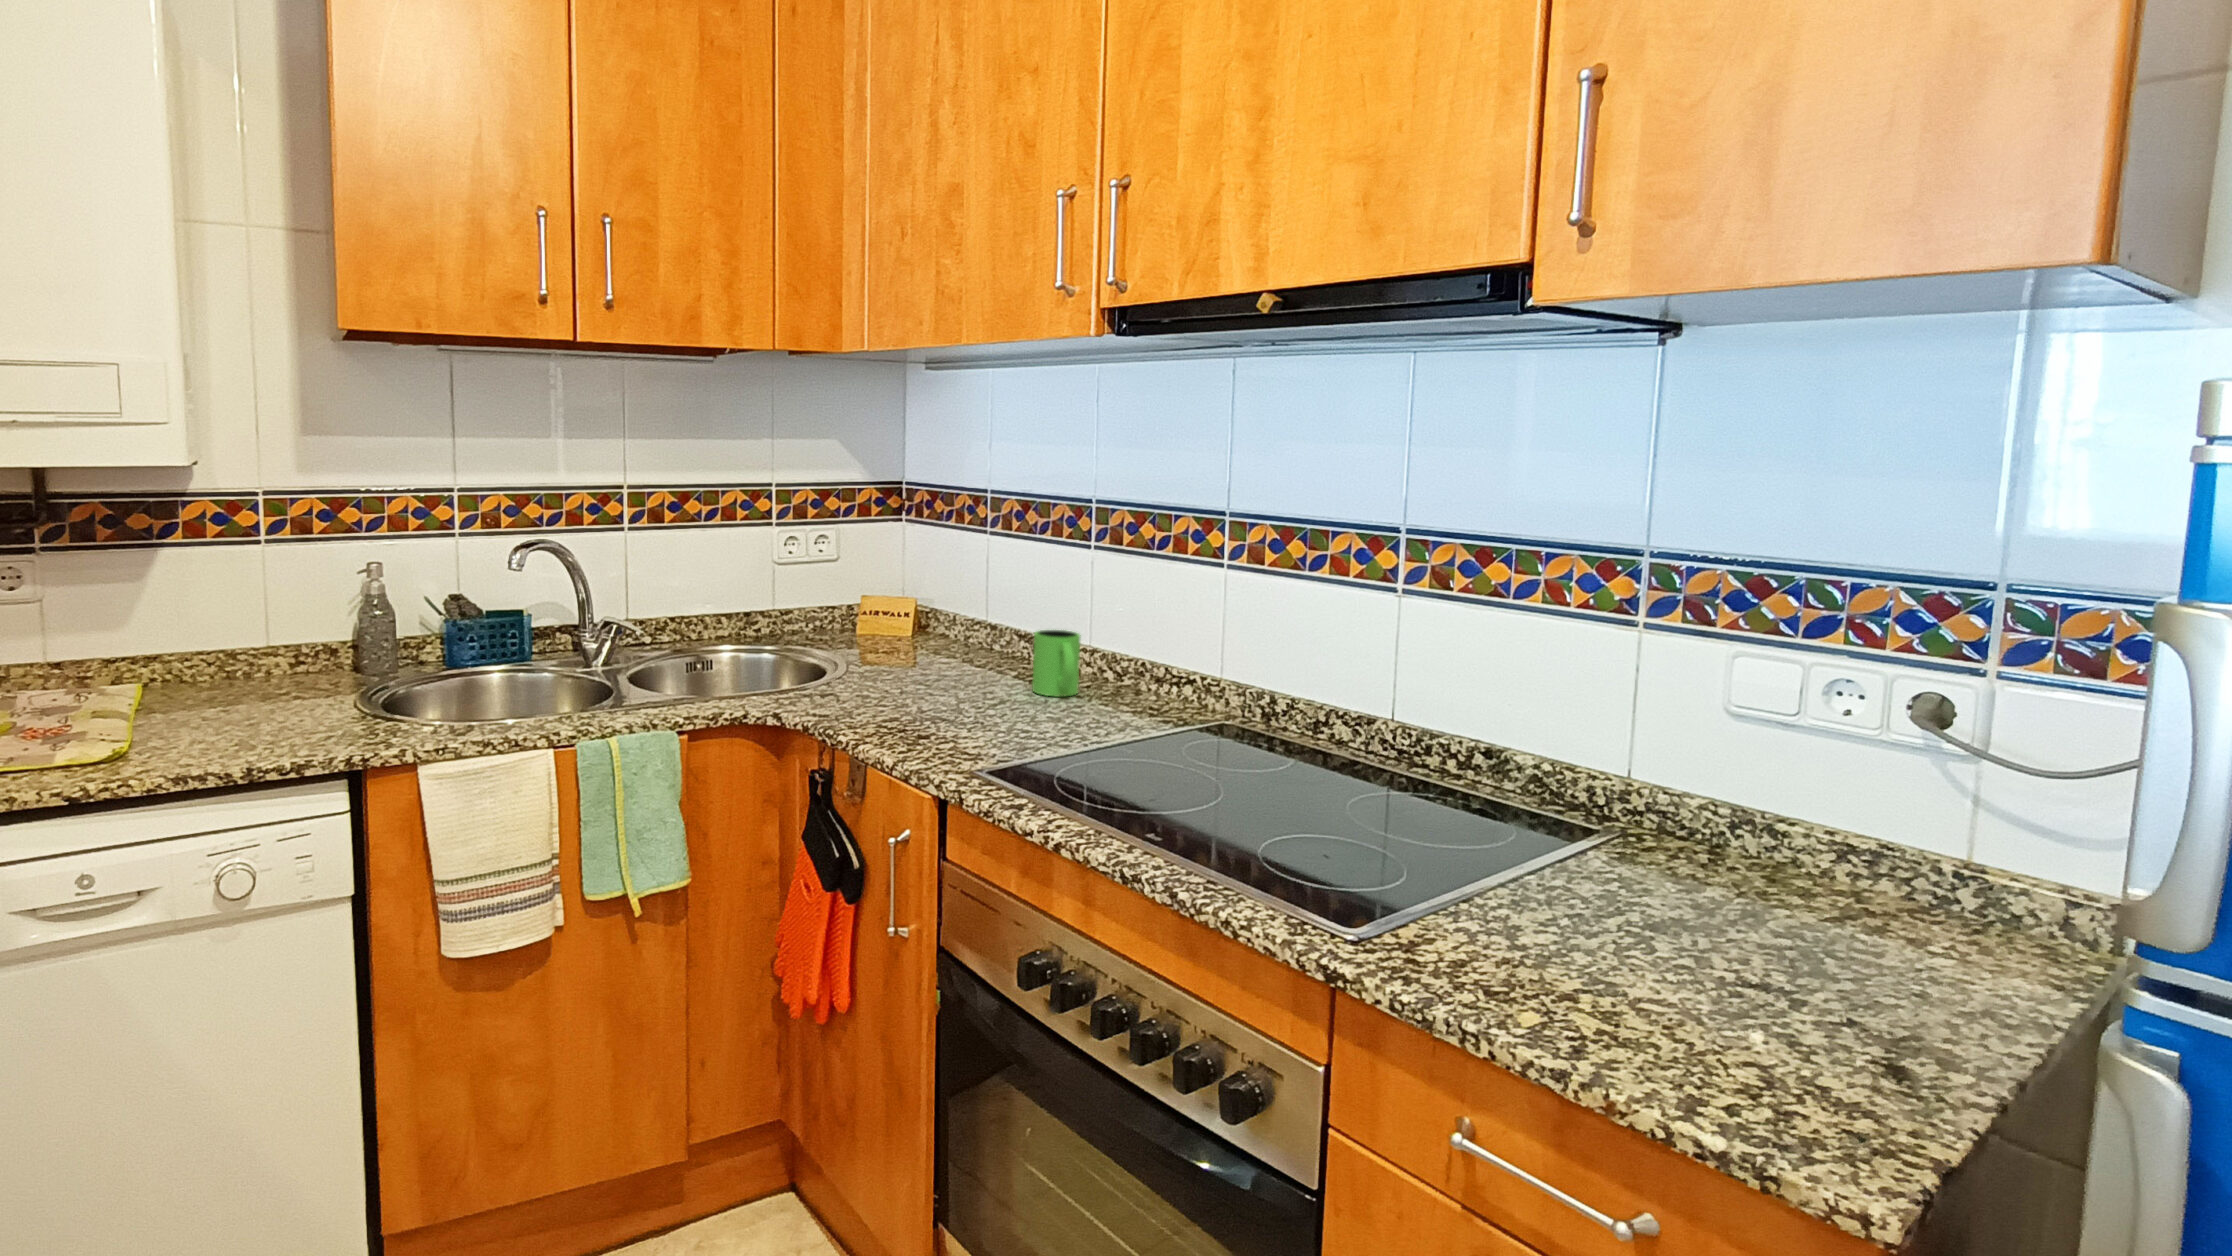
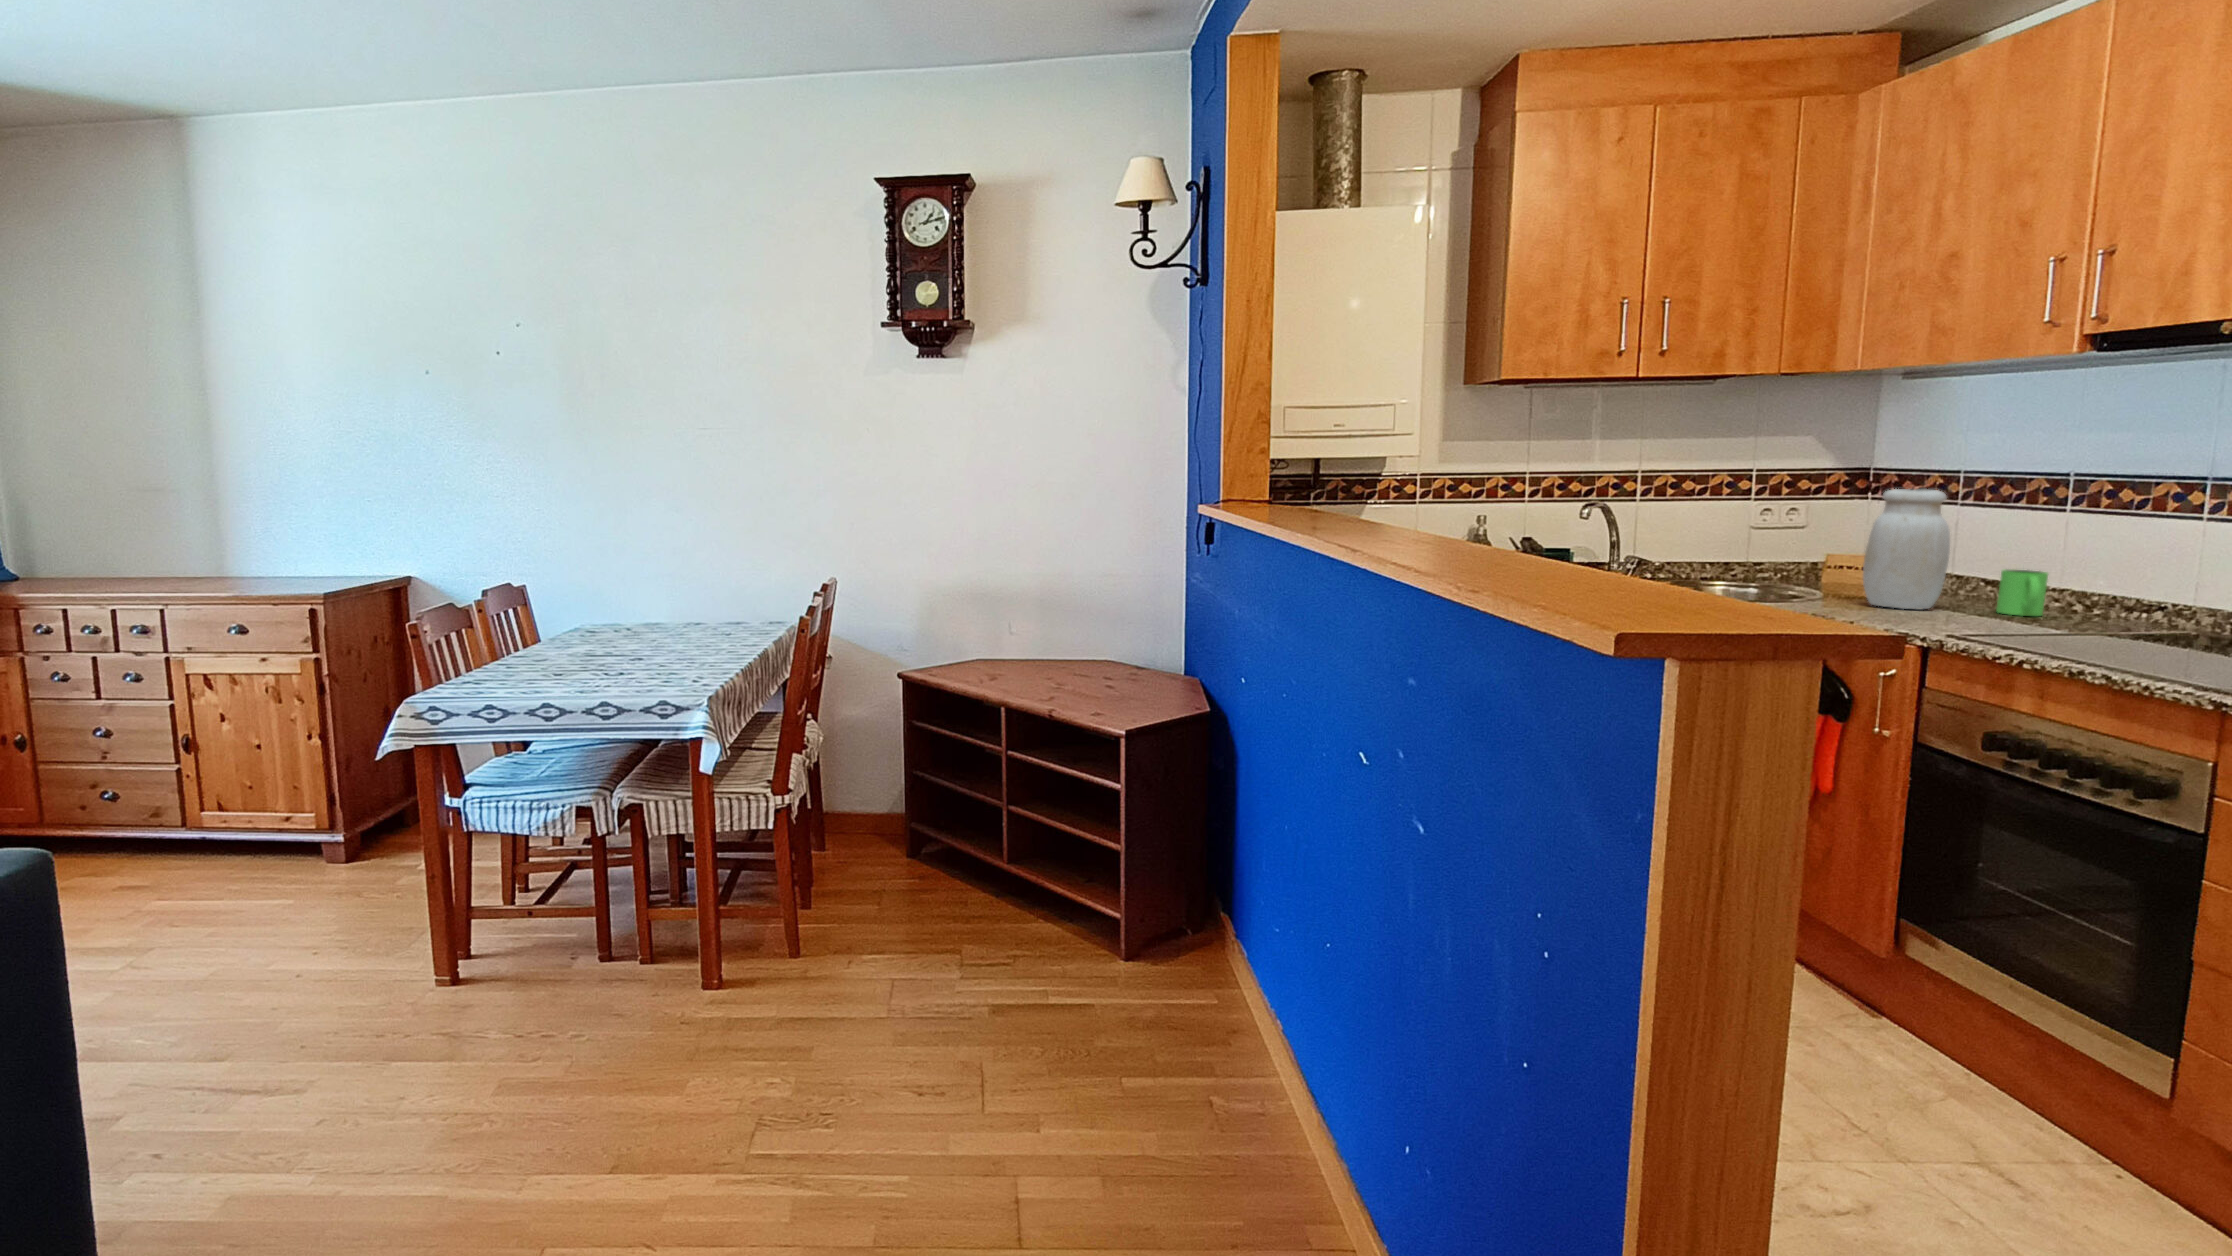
jar: none [886,523,979,699] -> present [1863,489,1950,610]

